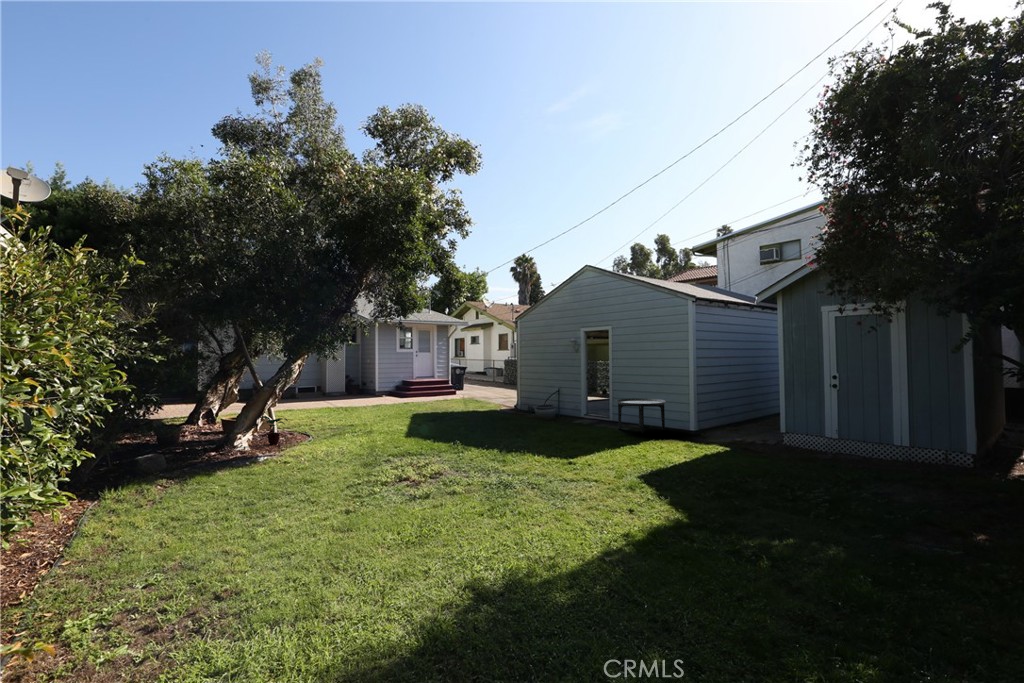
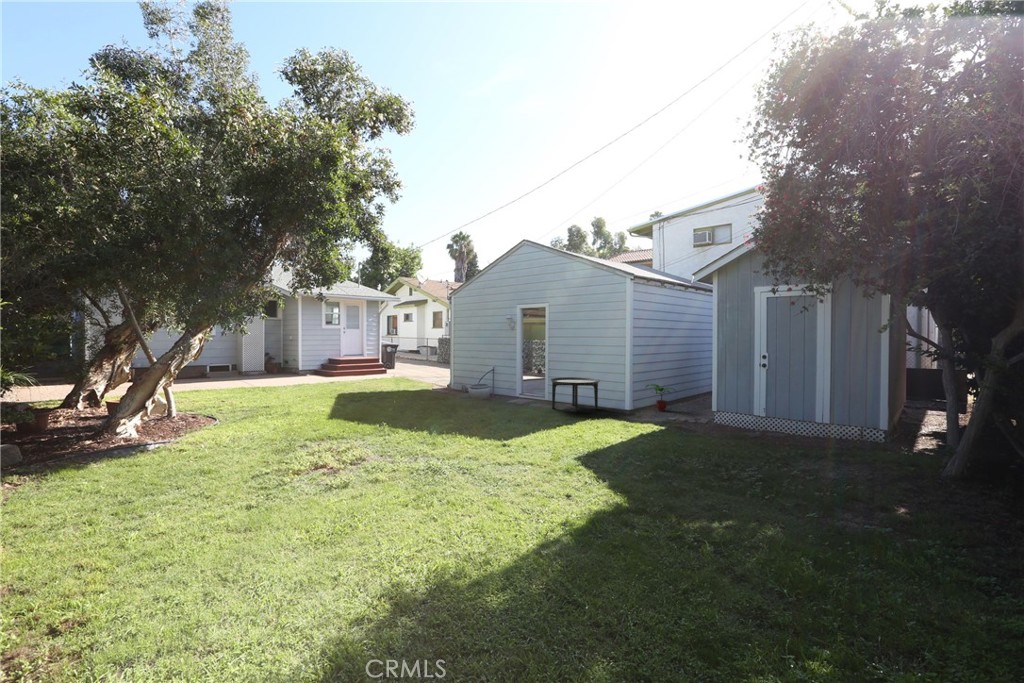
potted plant: present [260,416,288,445] -> present [646,384,675,411]

